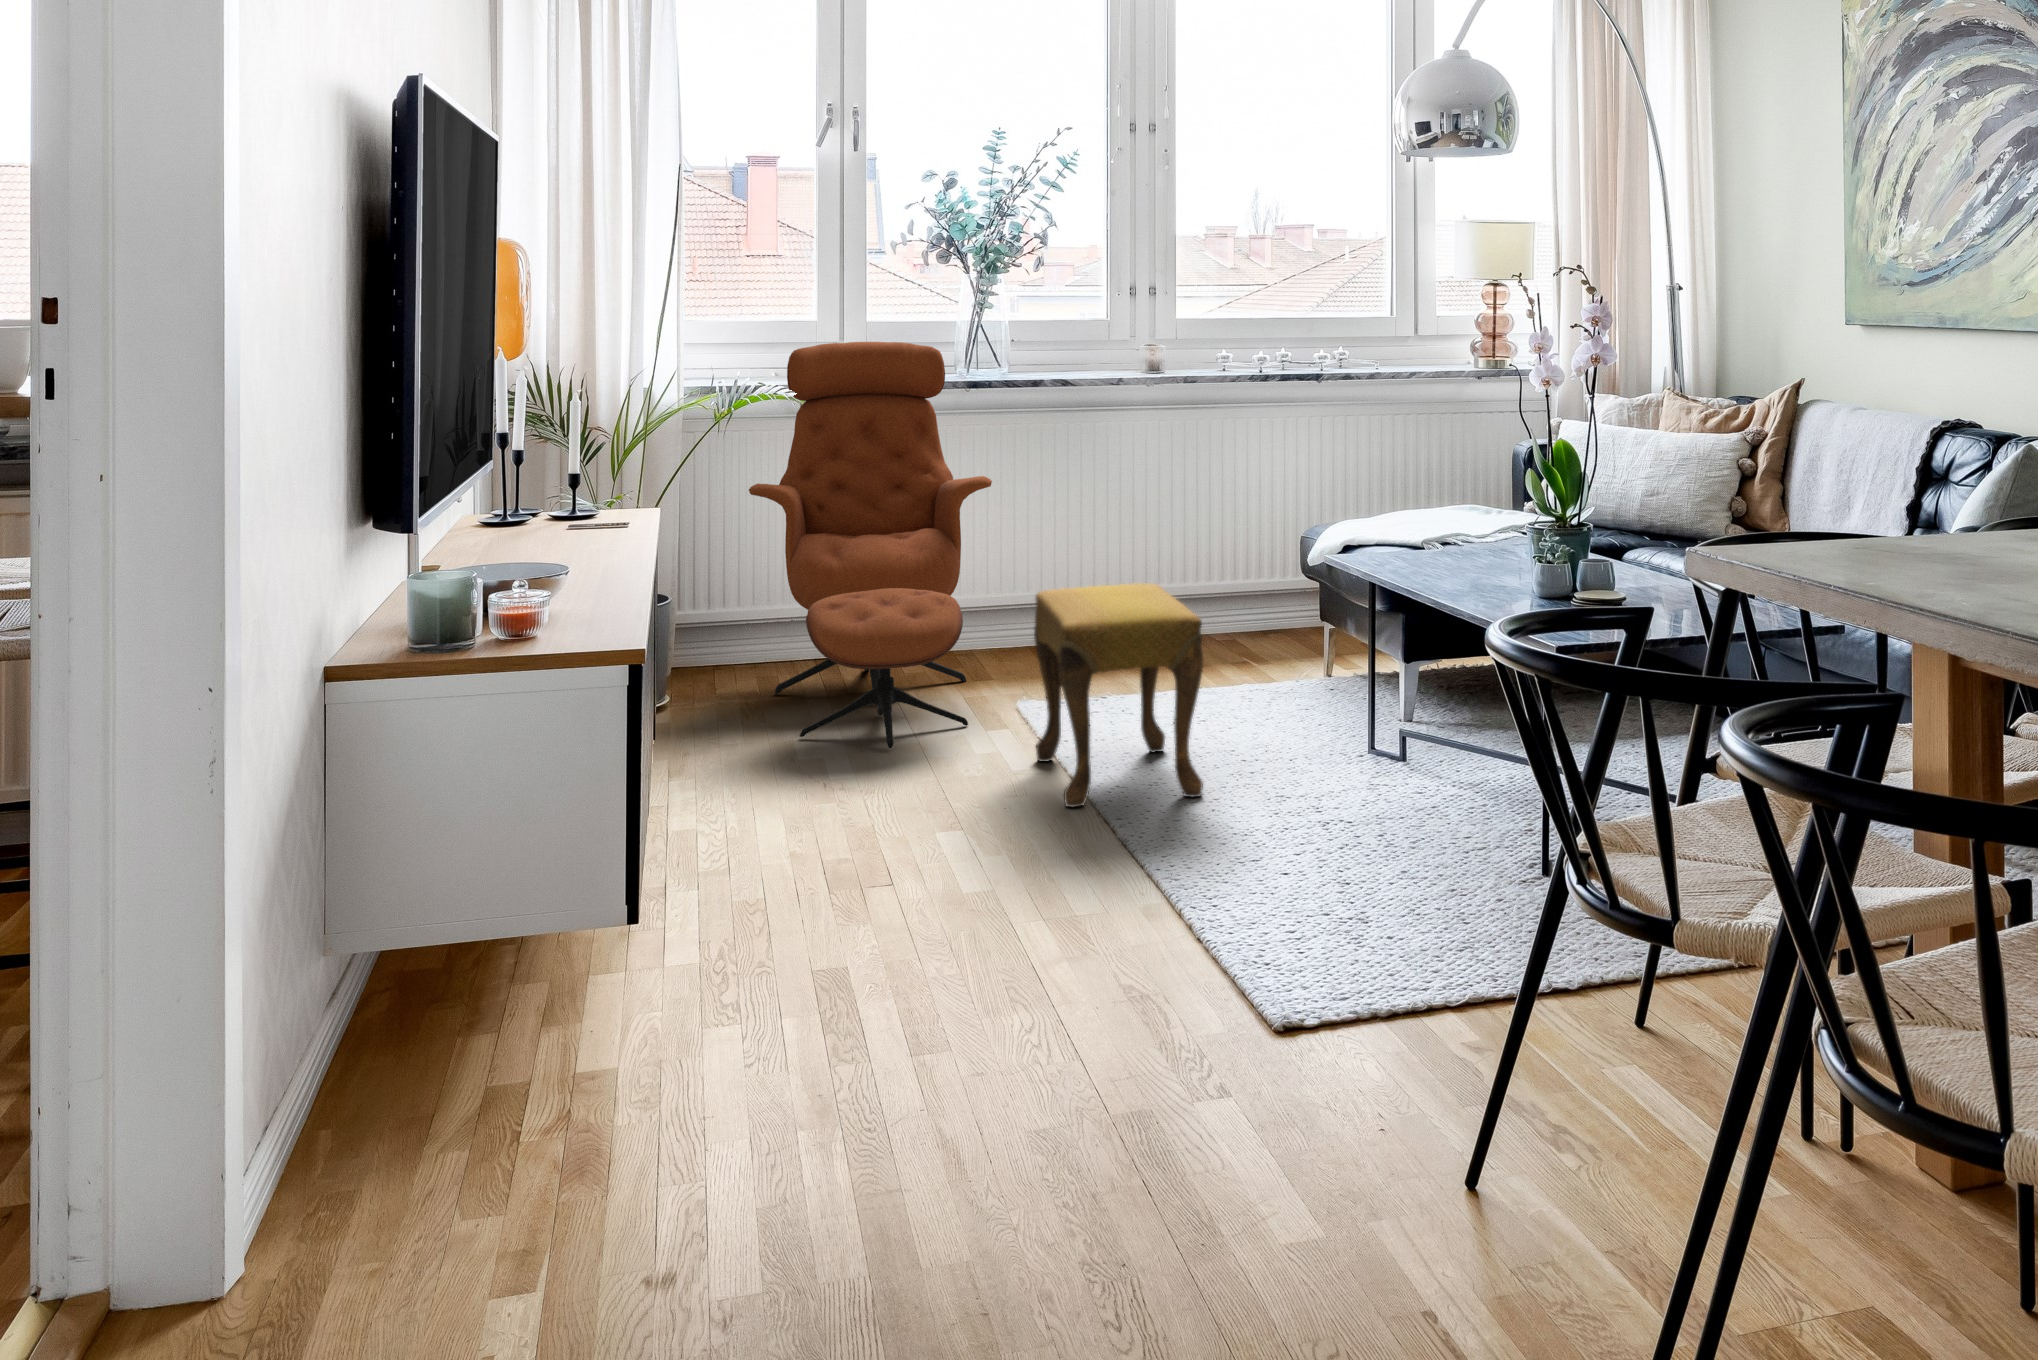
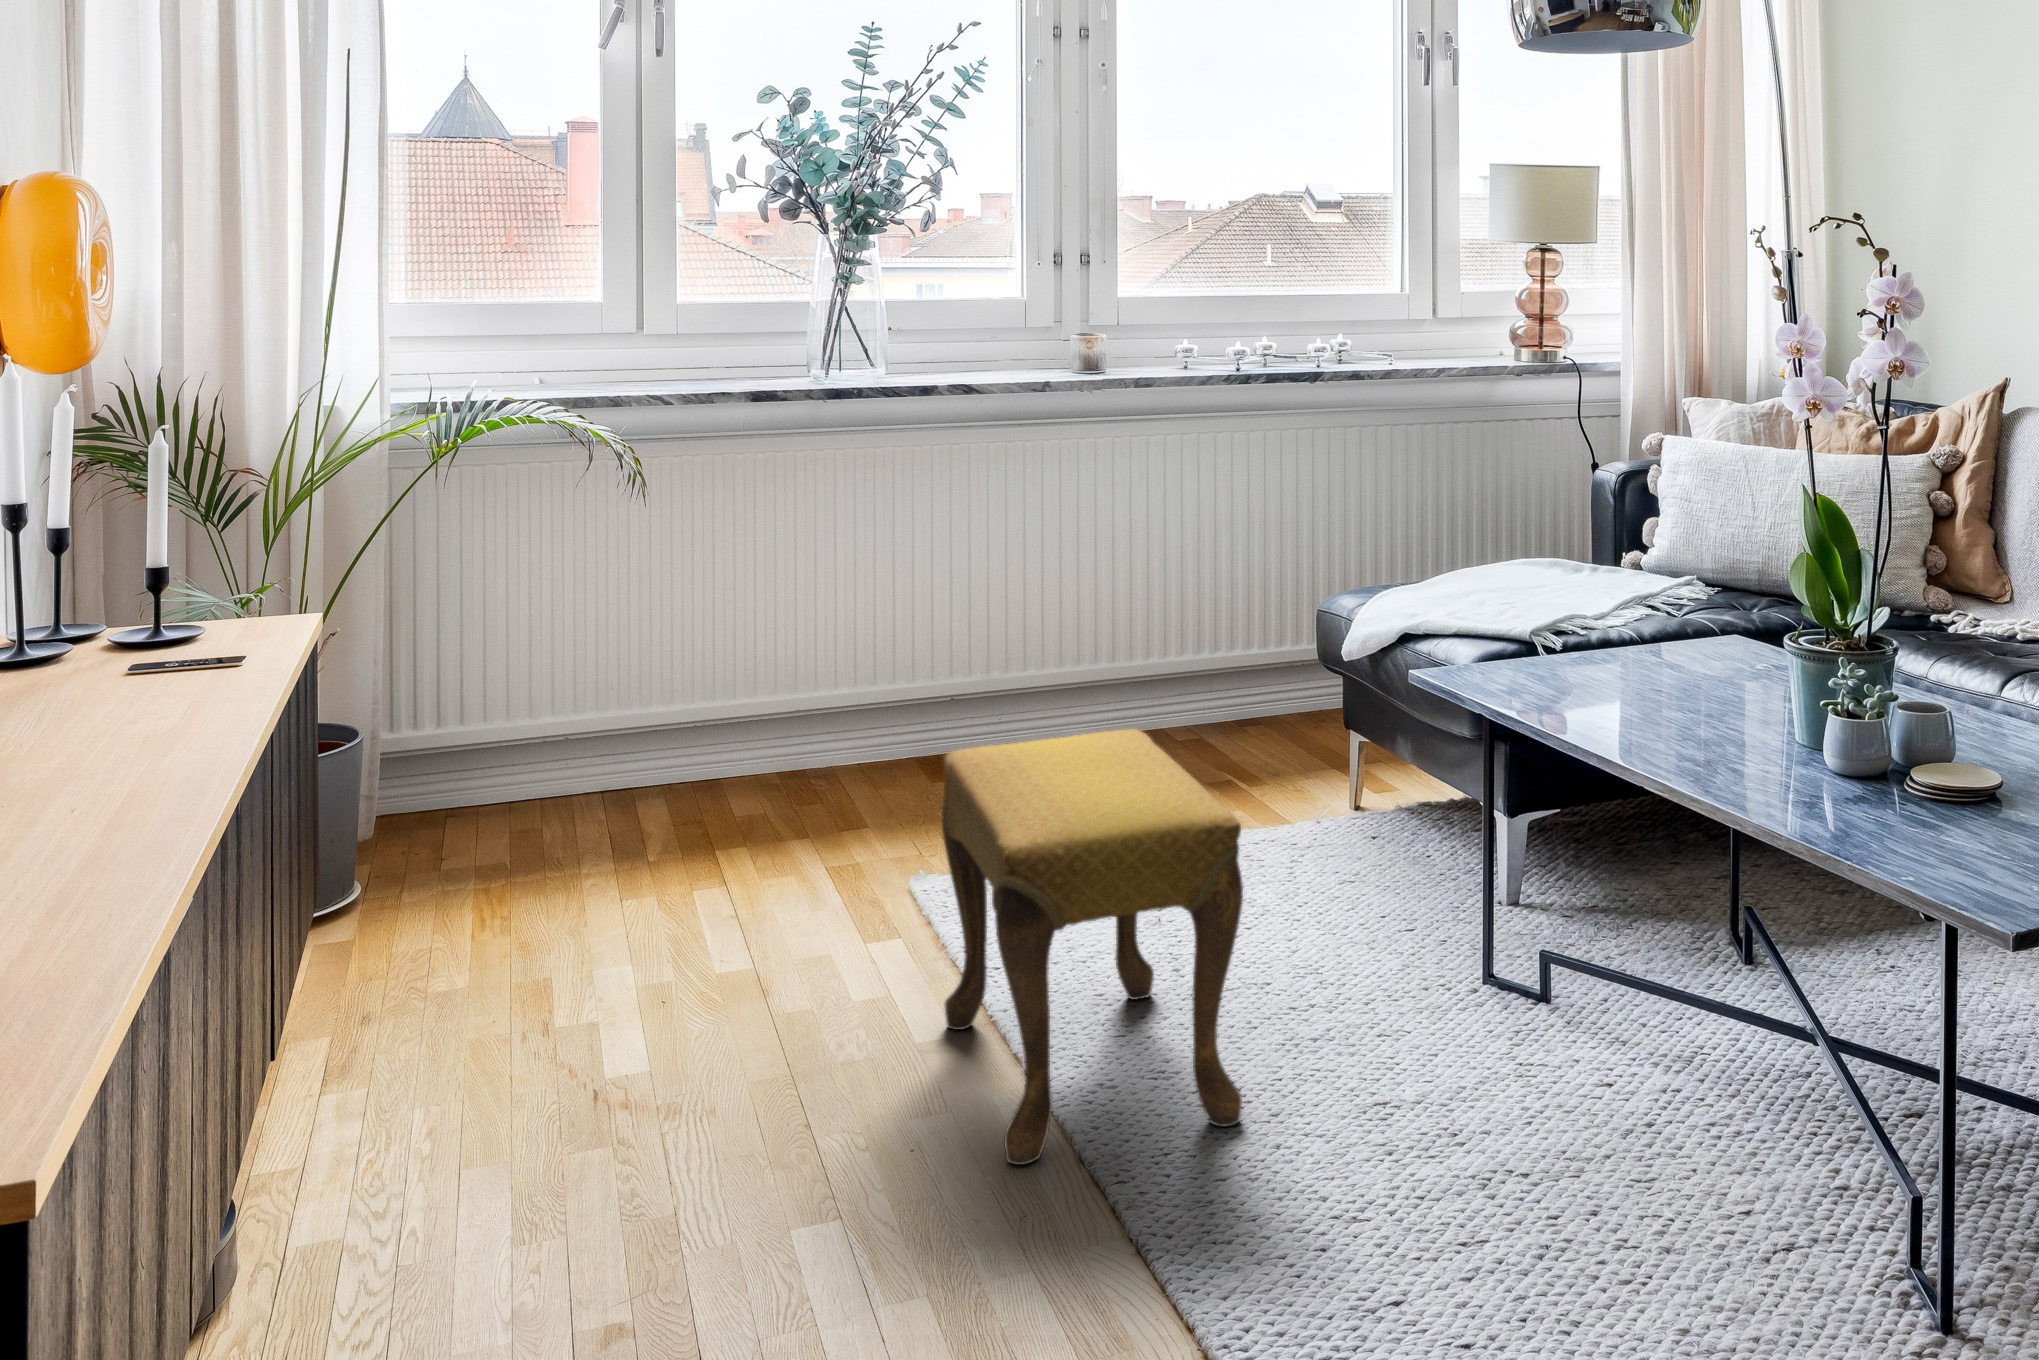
lounge chair: present [749,342,992,748] -> none [485,334,864,1001]

